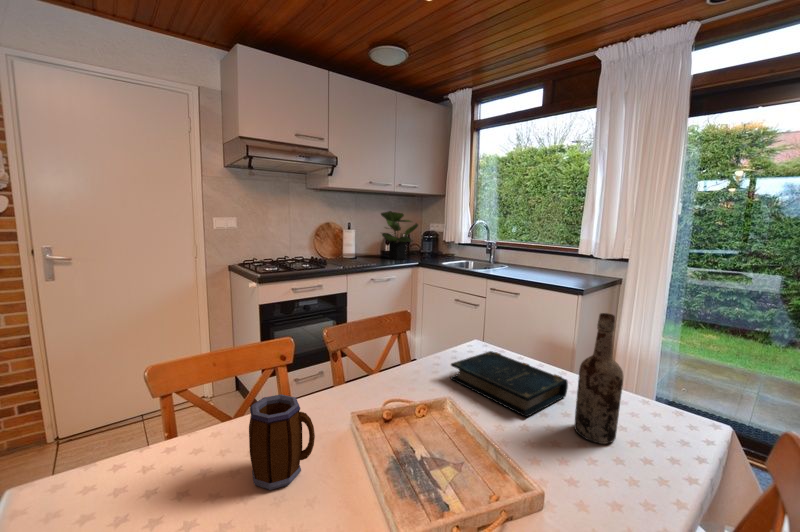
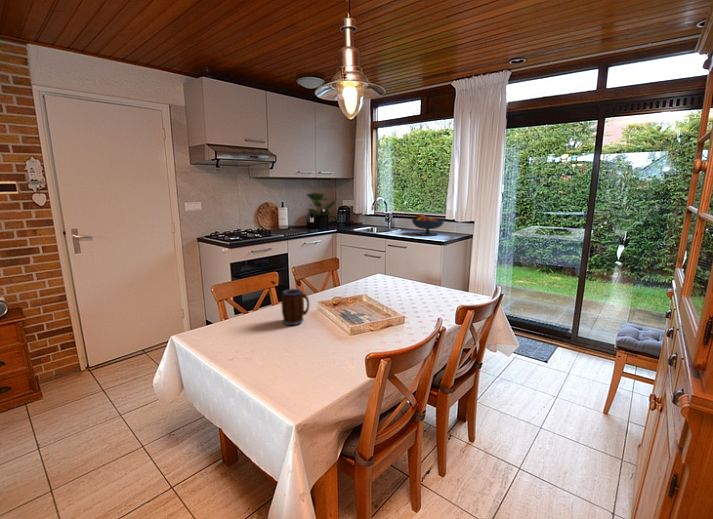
fruit bowl: none [526,244,577,277] -> present [412,214,444,236]
wine bottle: present [574,313,623,444] -> none [423,248,442,306]
book: present [450,351,568,417] -> none [365,276,423,300]

